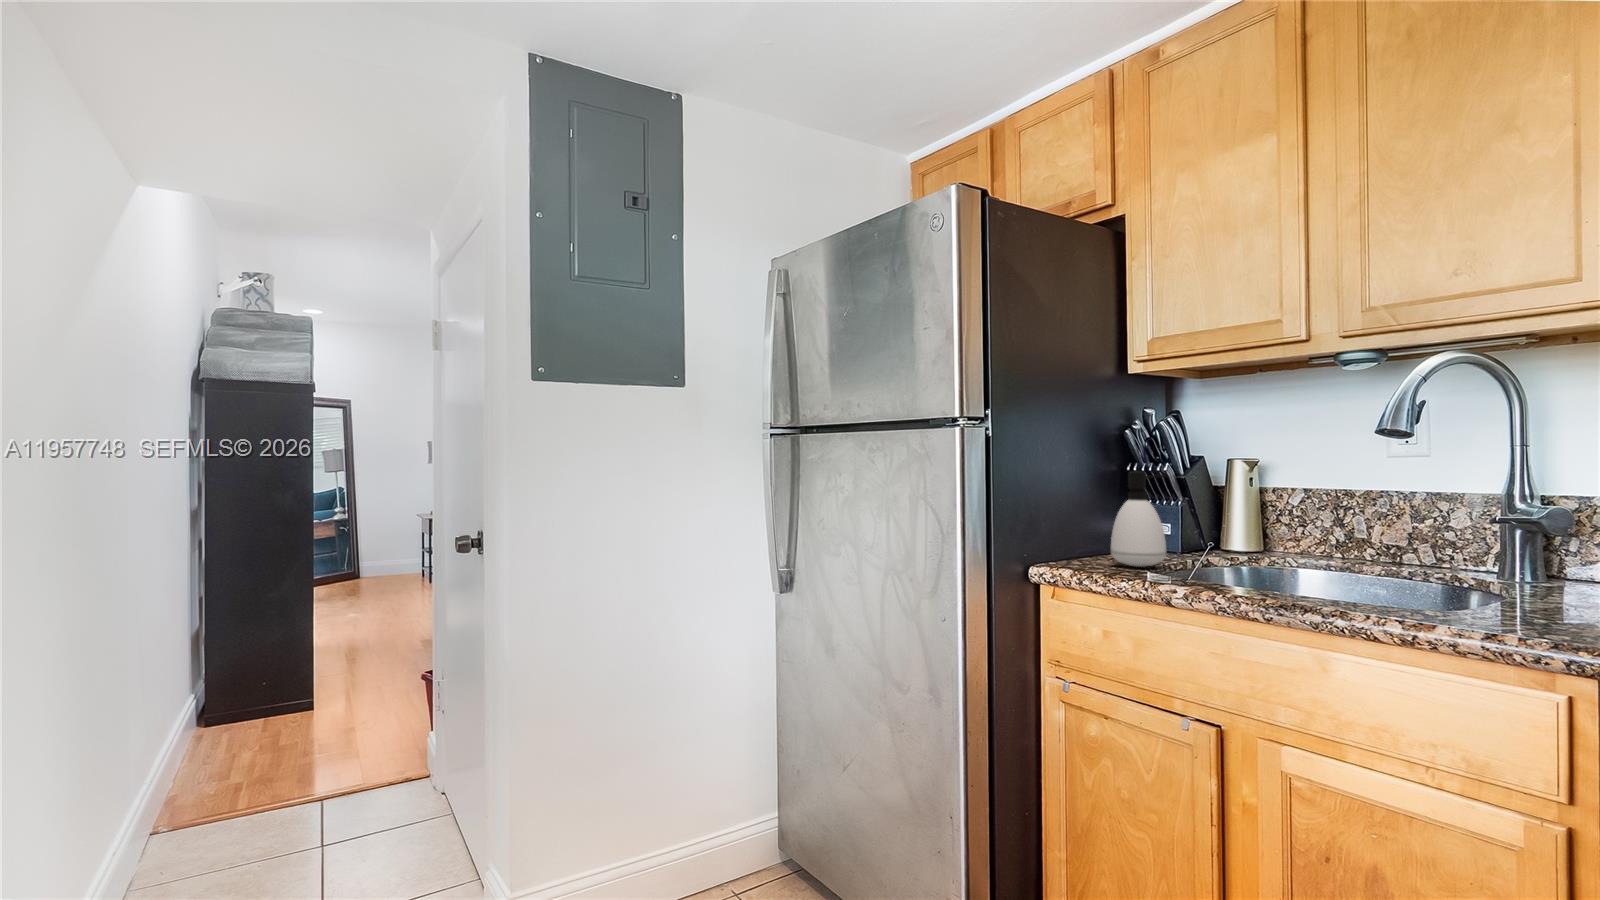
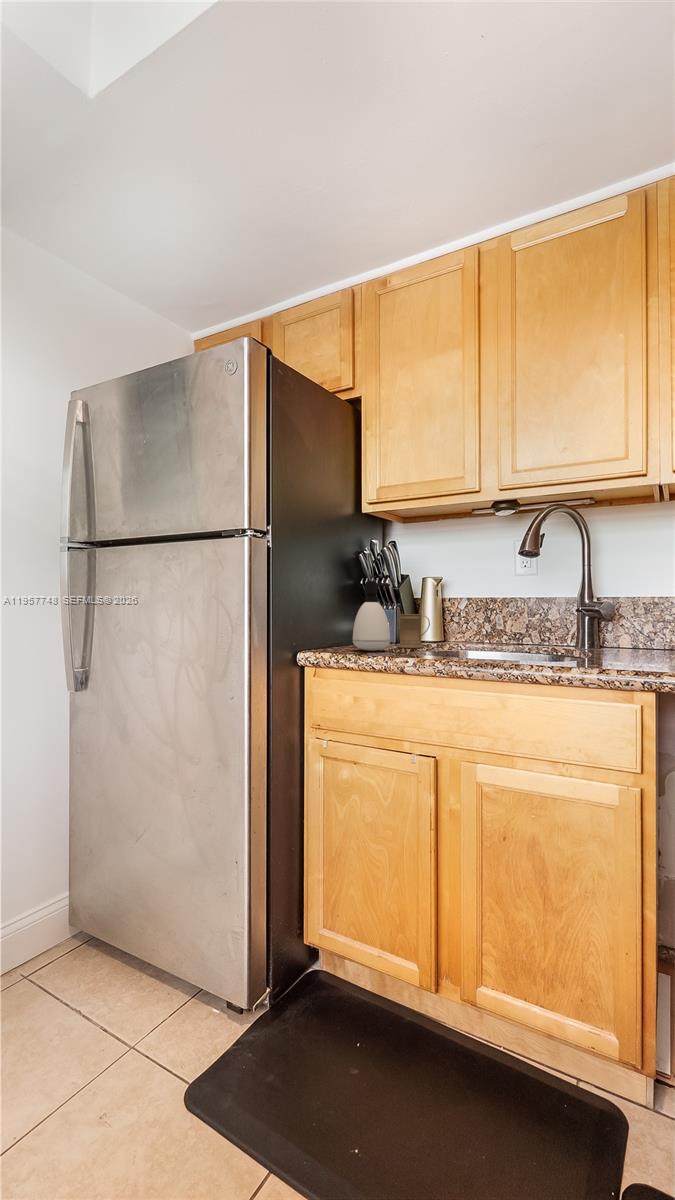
mug: none [1185,513,1234,563] -> present [398,614,430,648]

